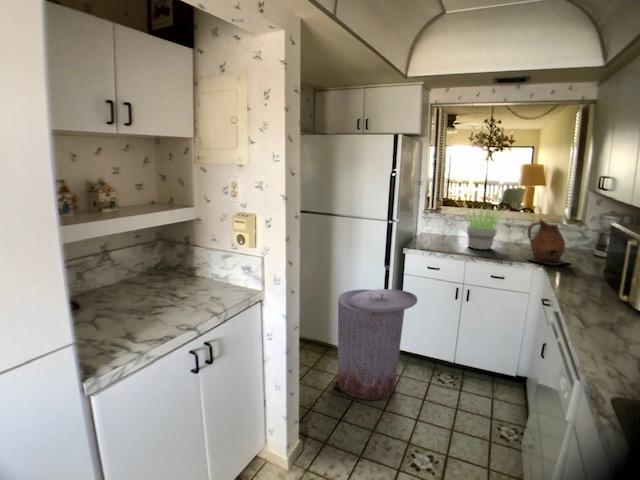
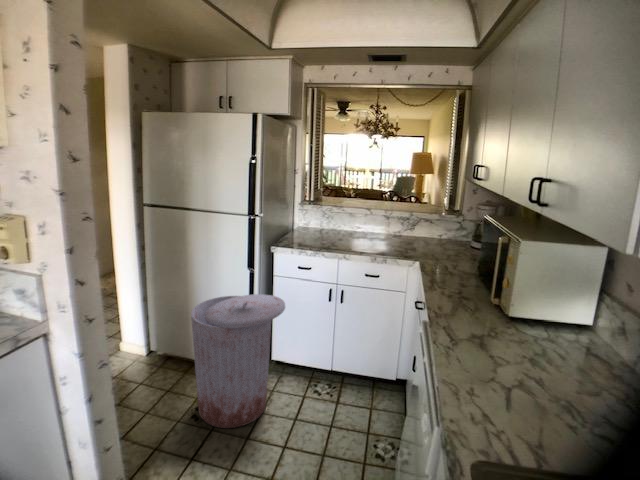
potted plant: present [464,207,501,250] -> none [334,195,388,245]
ceramic pitcher: present [528,218,570,265] -> none [402,209,446,262]

